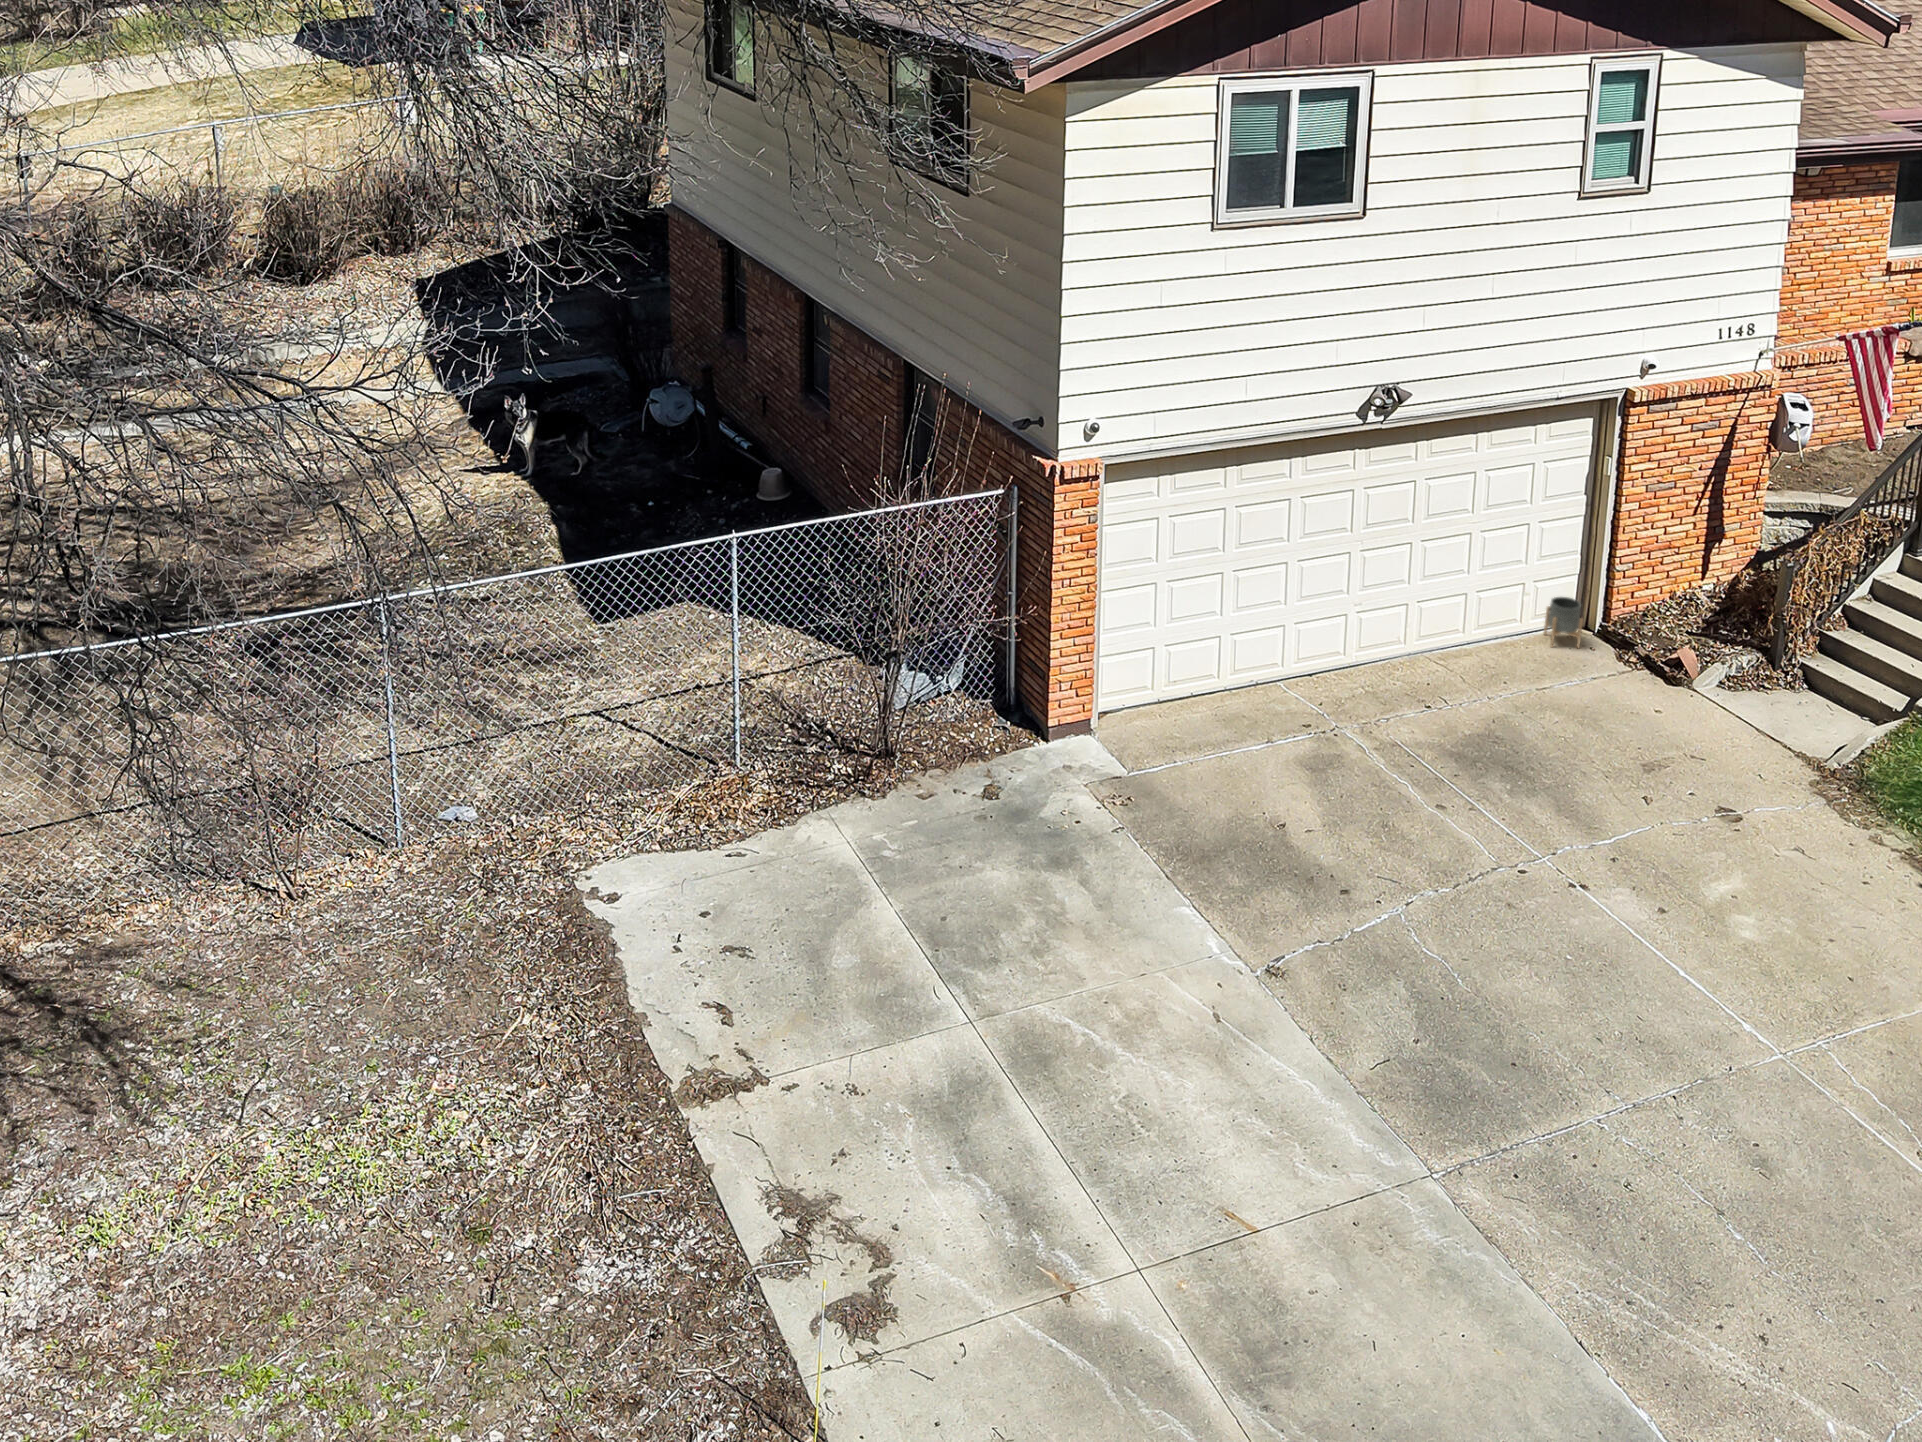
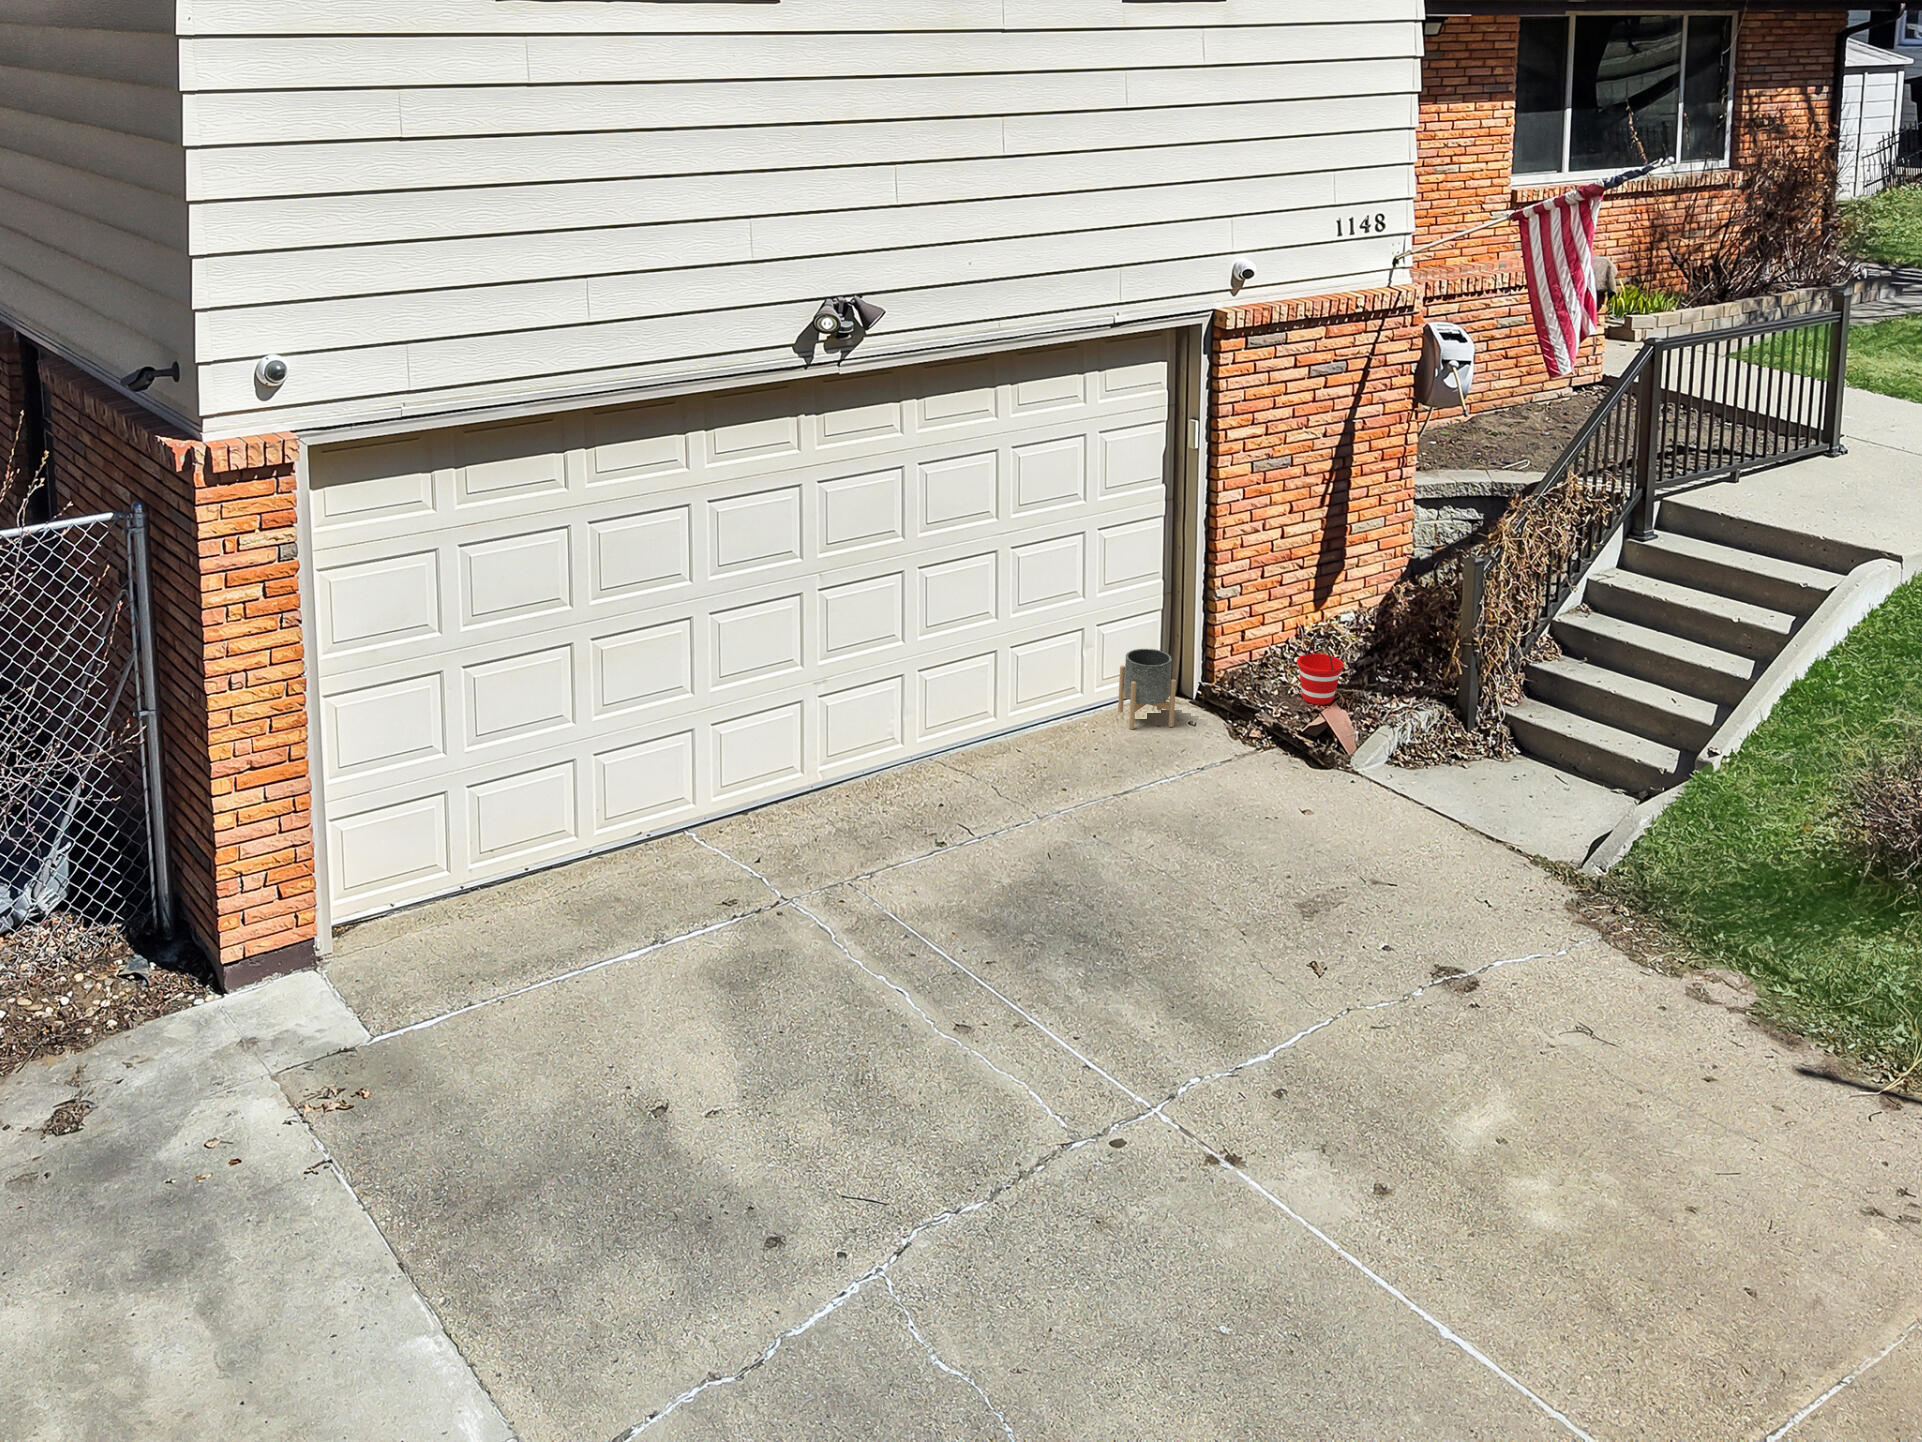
bucket: none [1667,602,1700,643] -> present [1297,642,1344,705]

